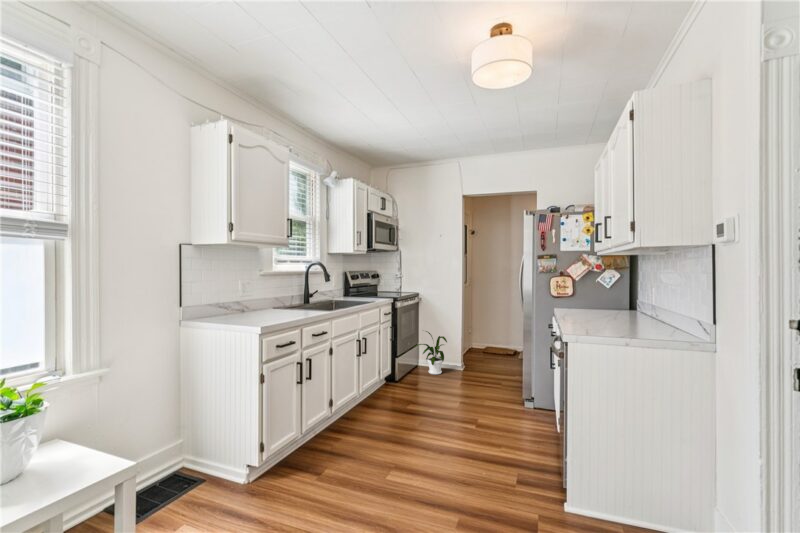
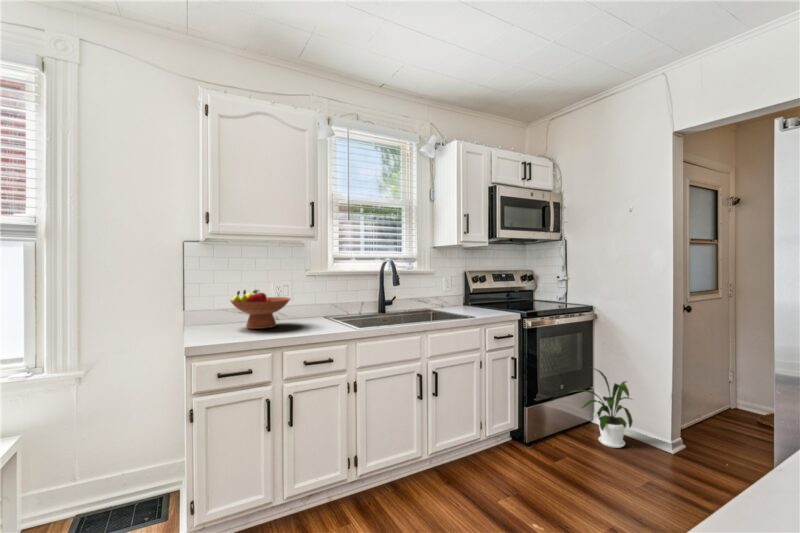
fruit bowl: none [236,286,284,316] -> present [230,290,290,329]

